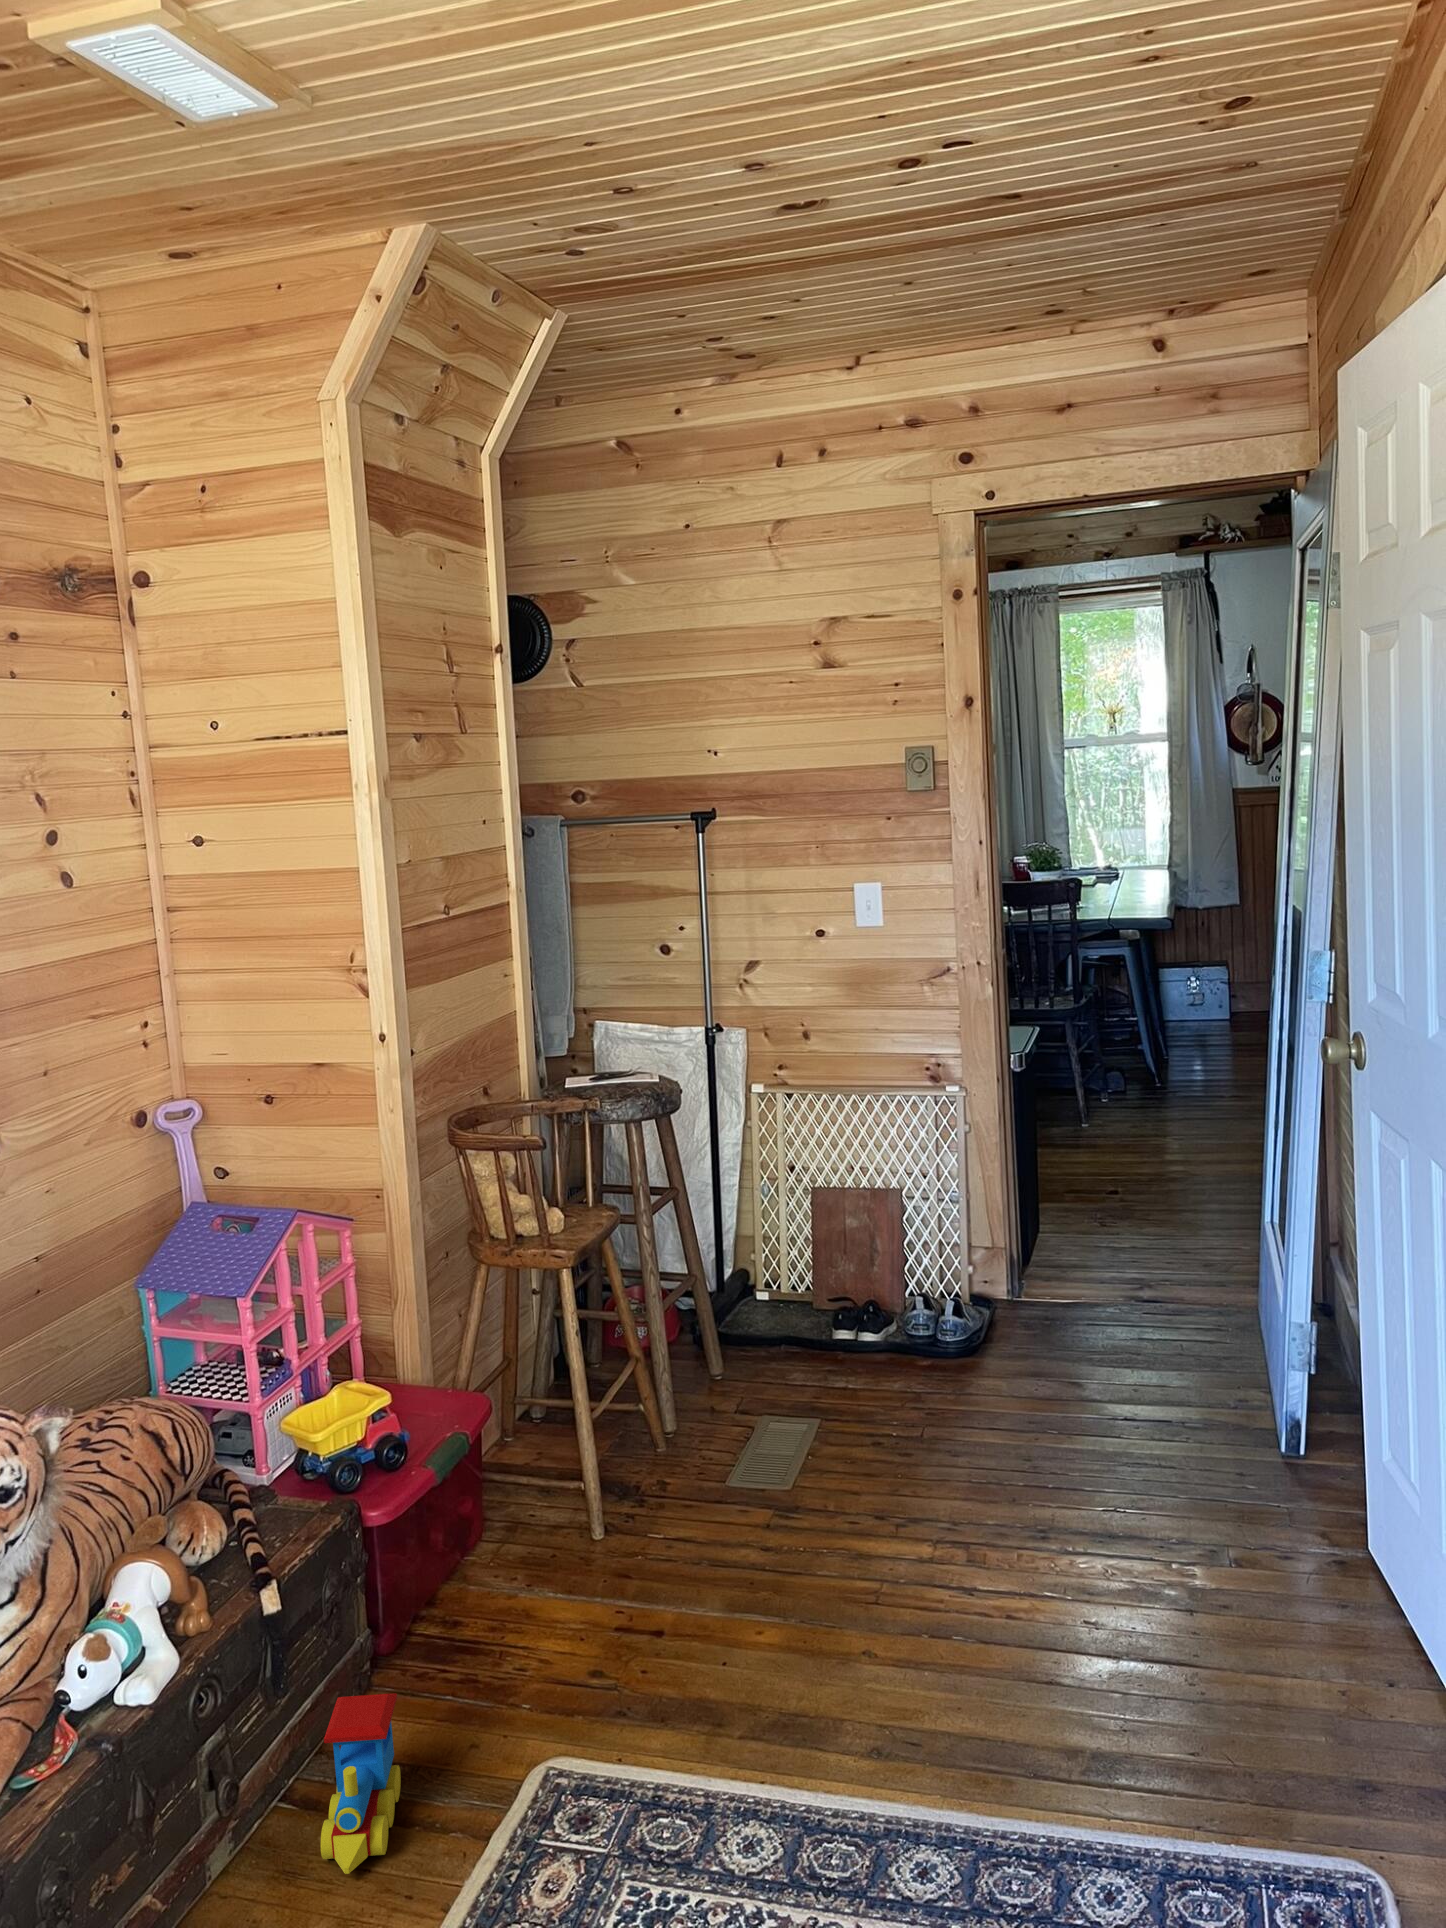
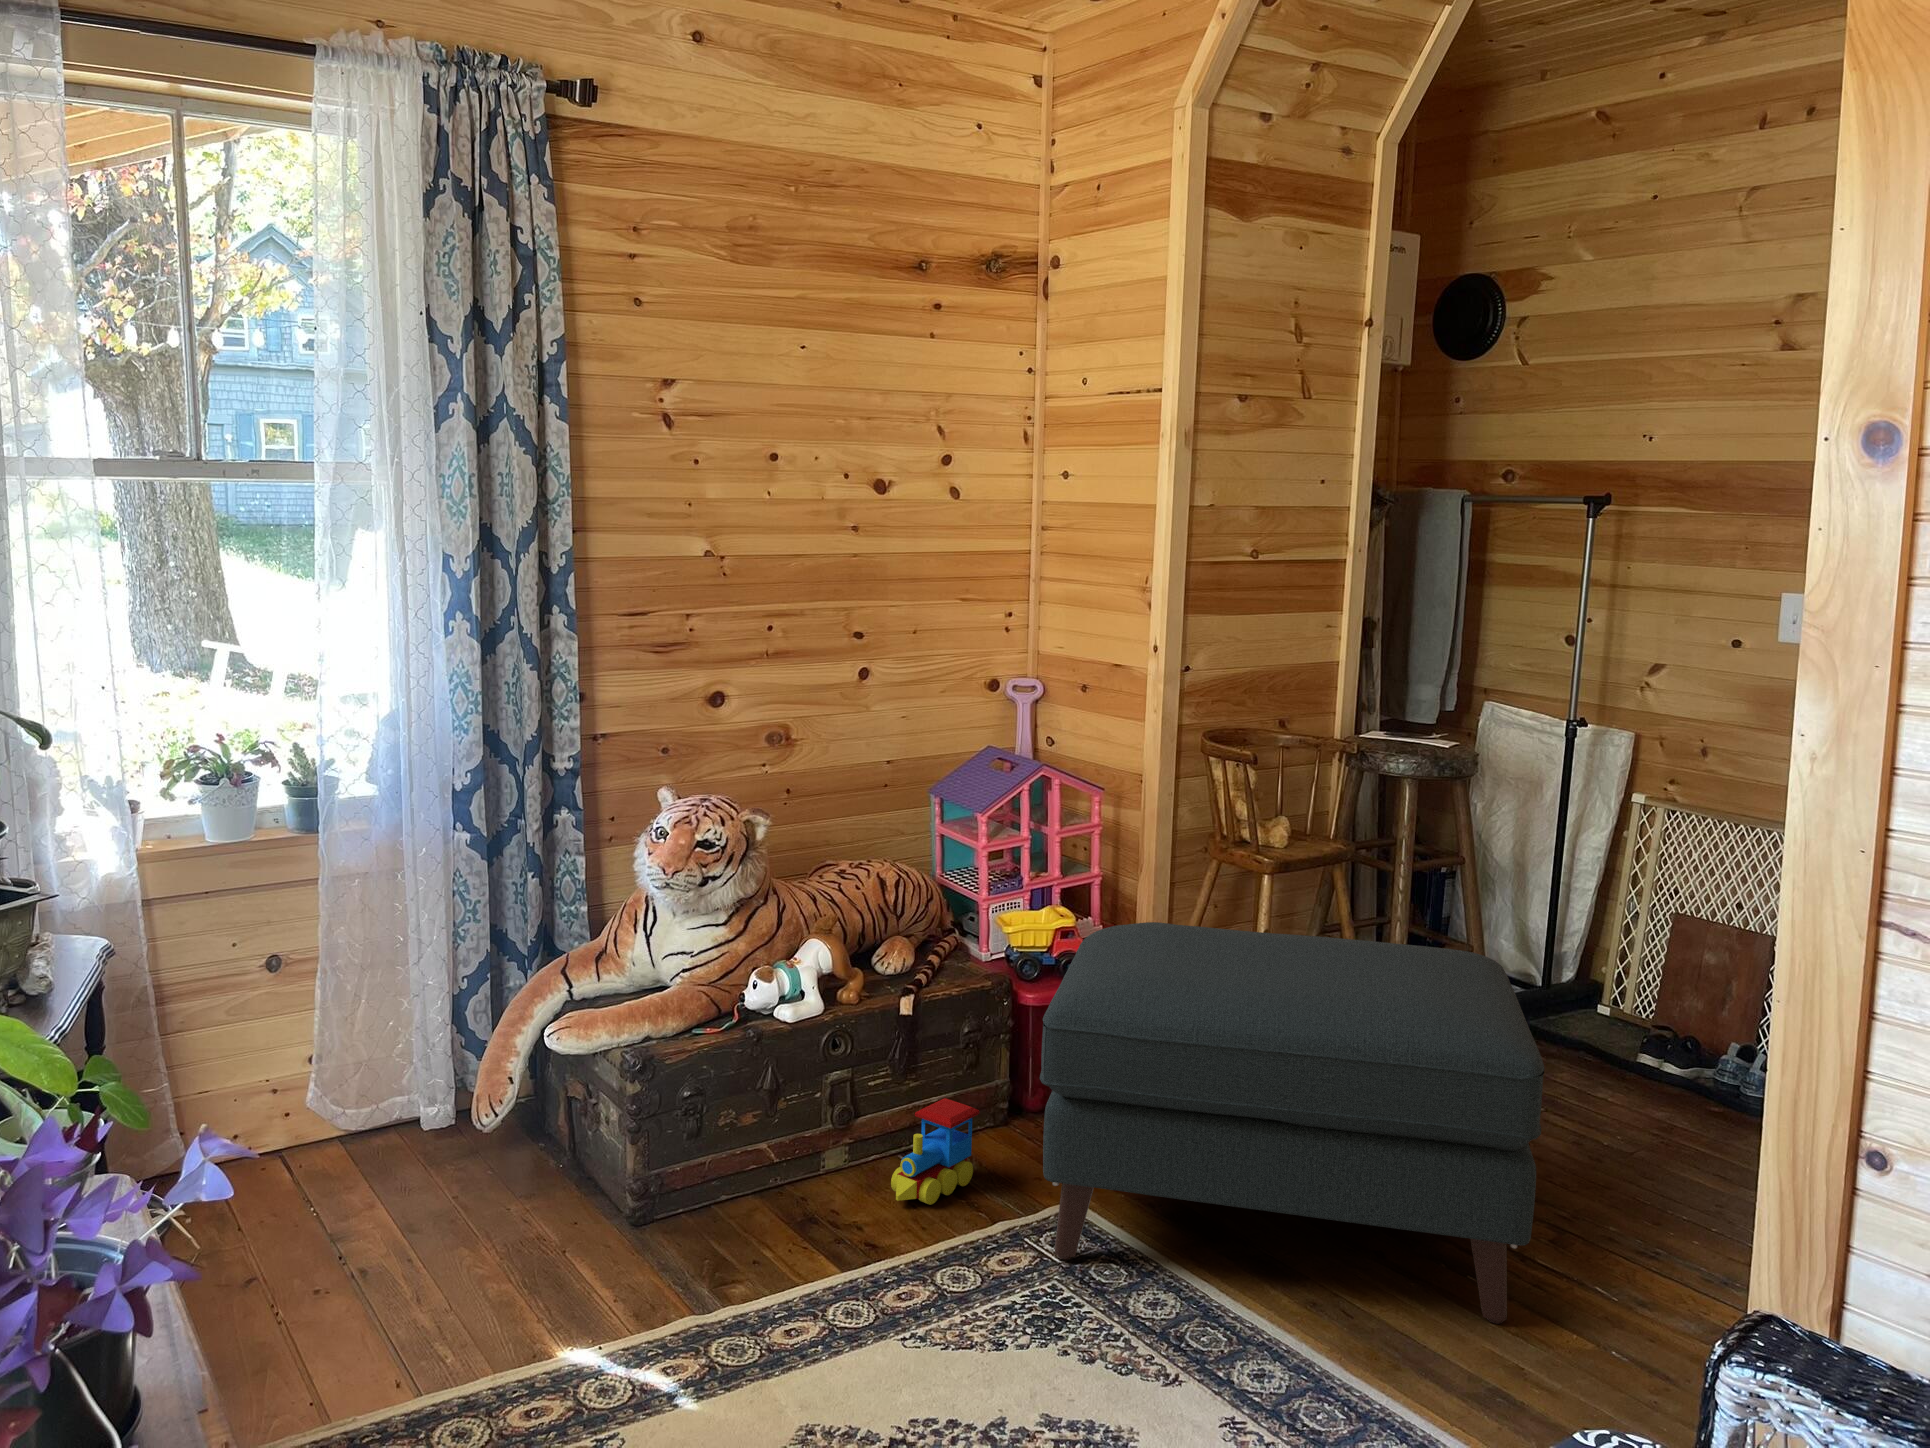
ottoman: none [441,1296,1039,1843] -> present [1040,922,1545,1324]

